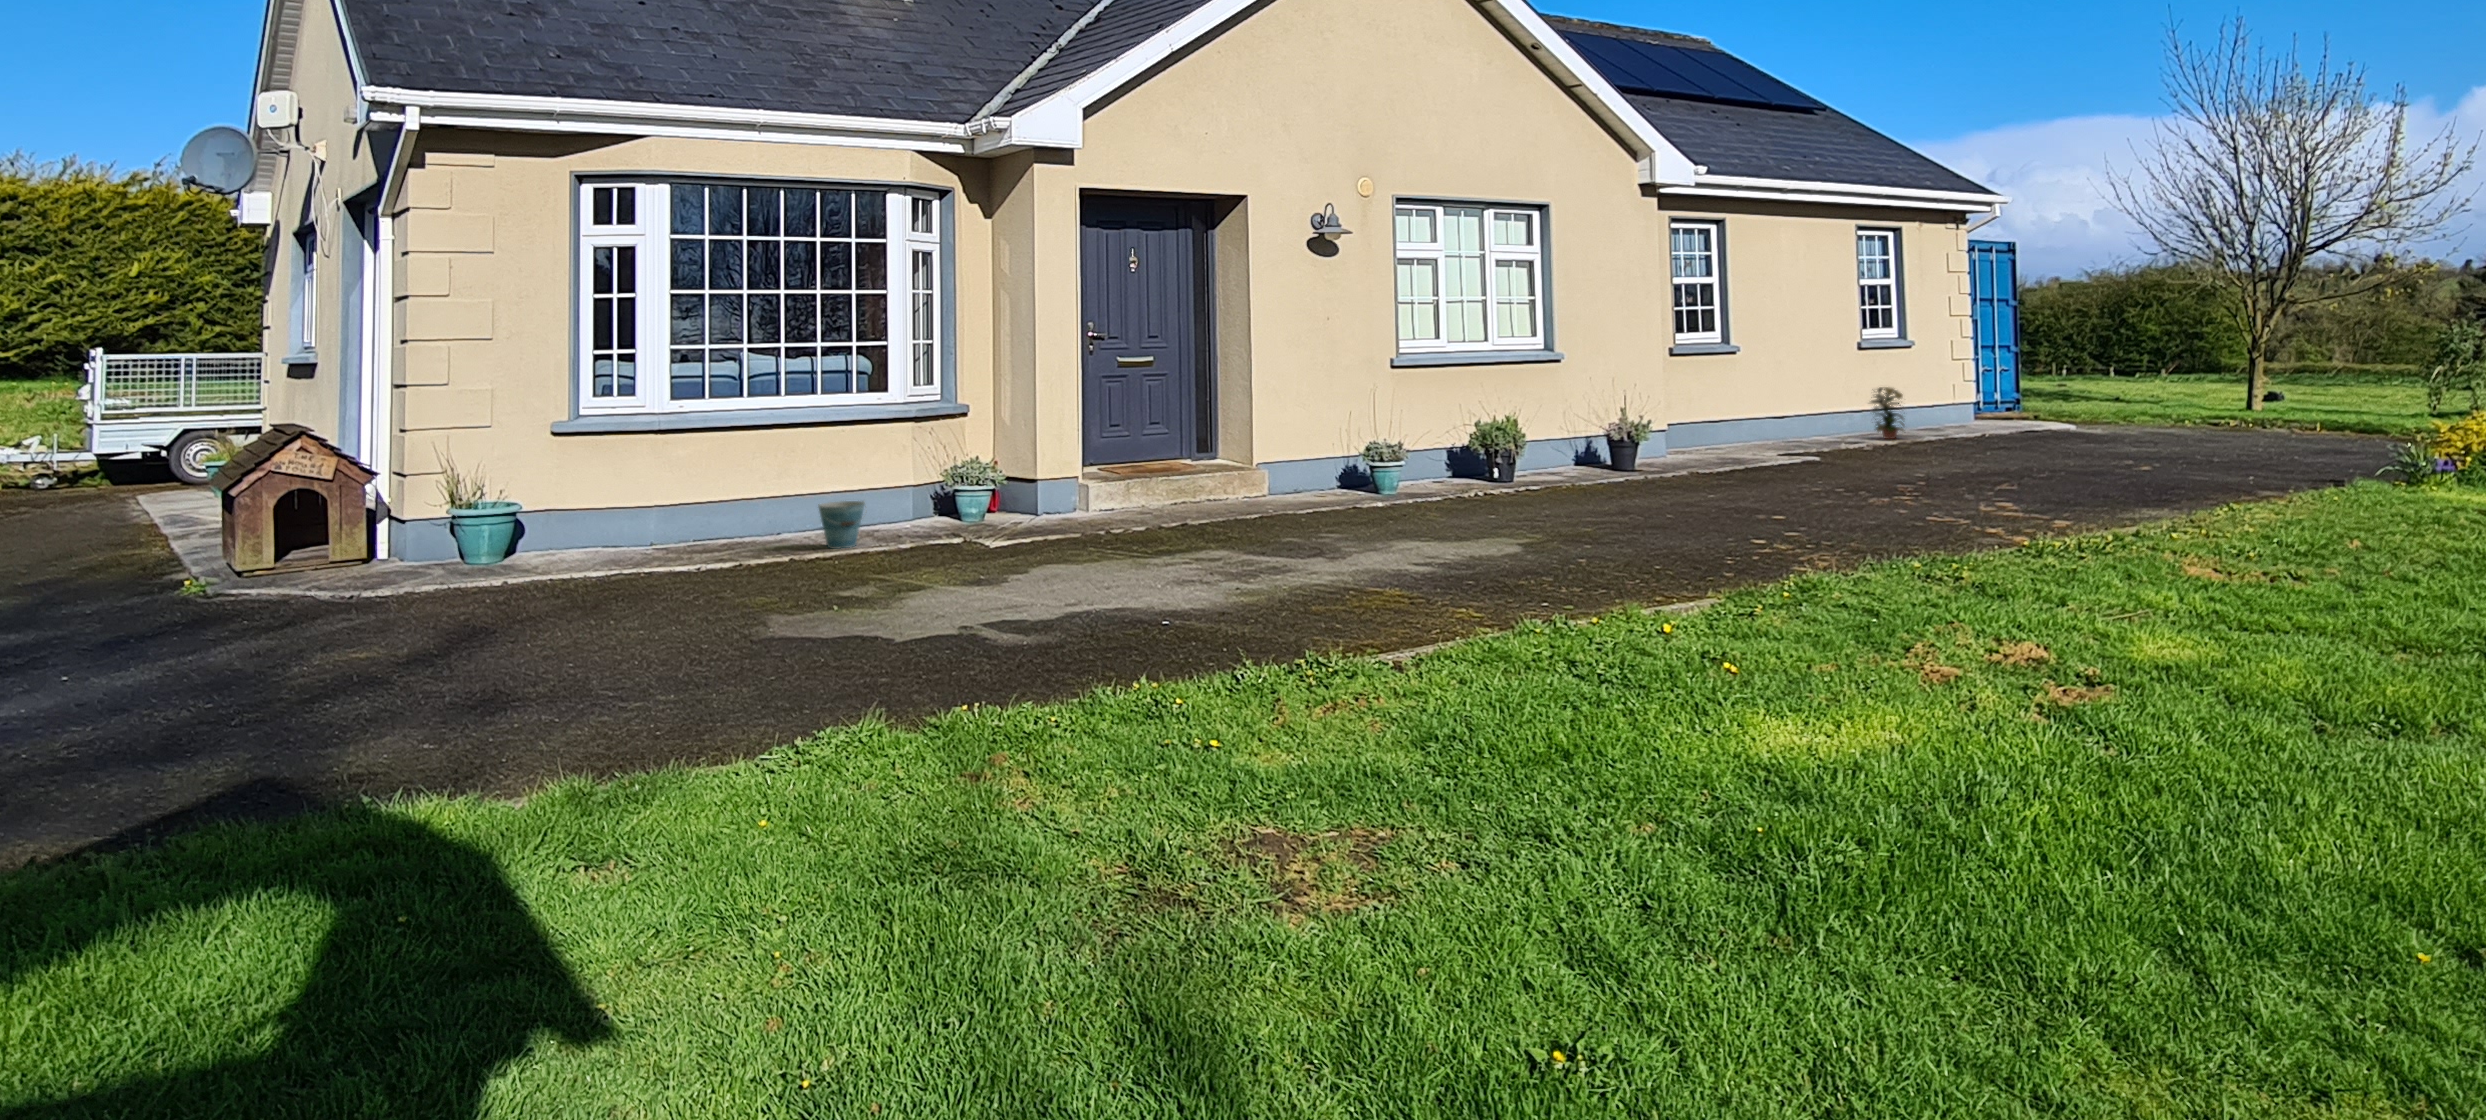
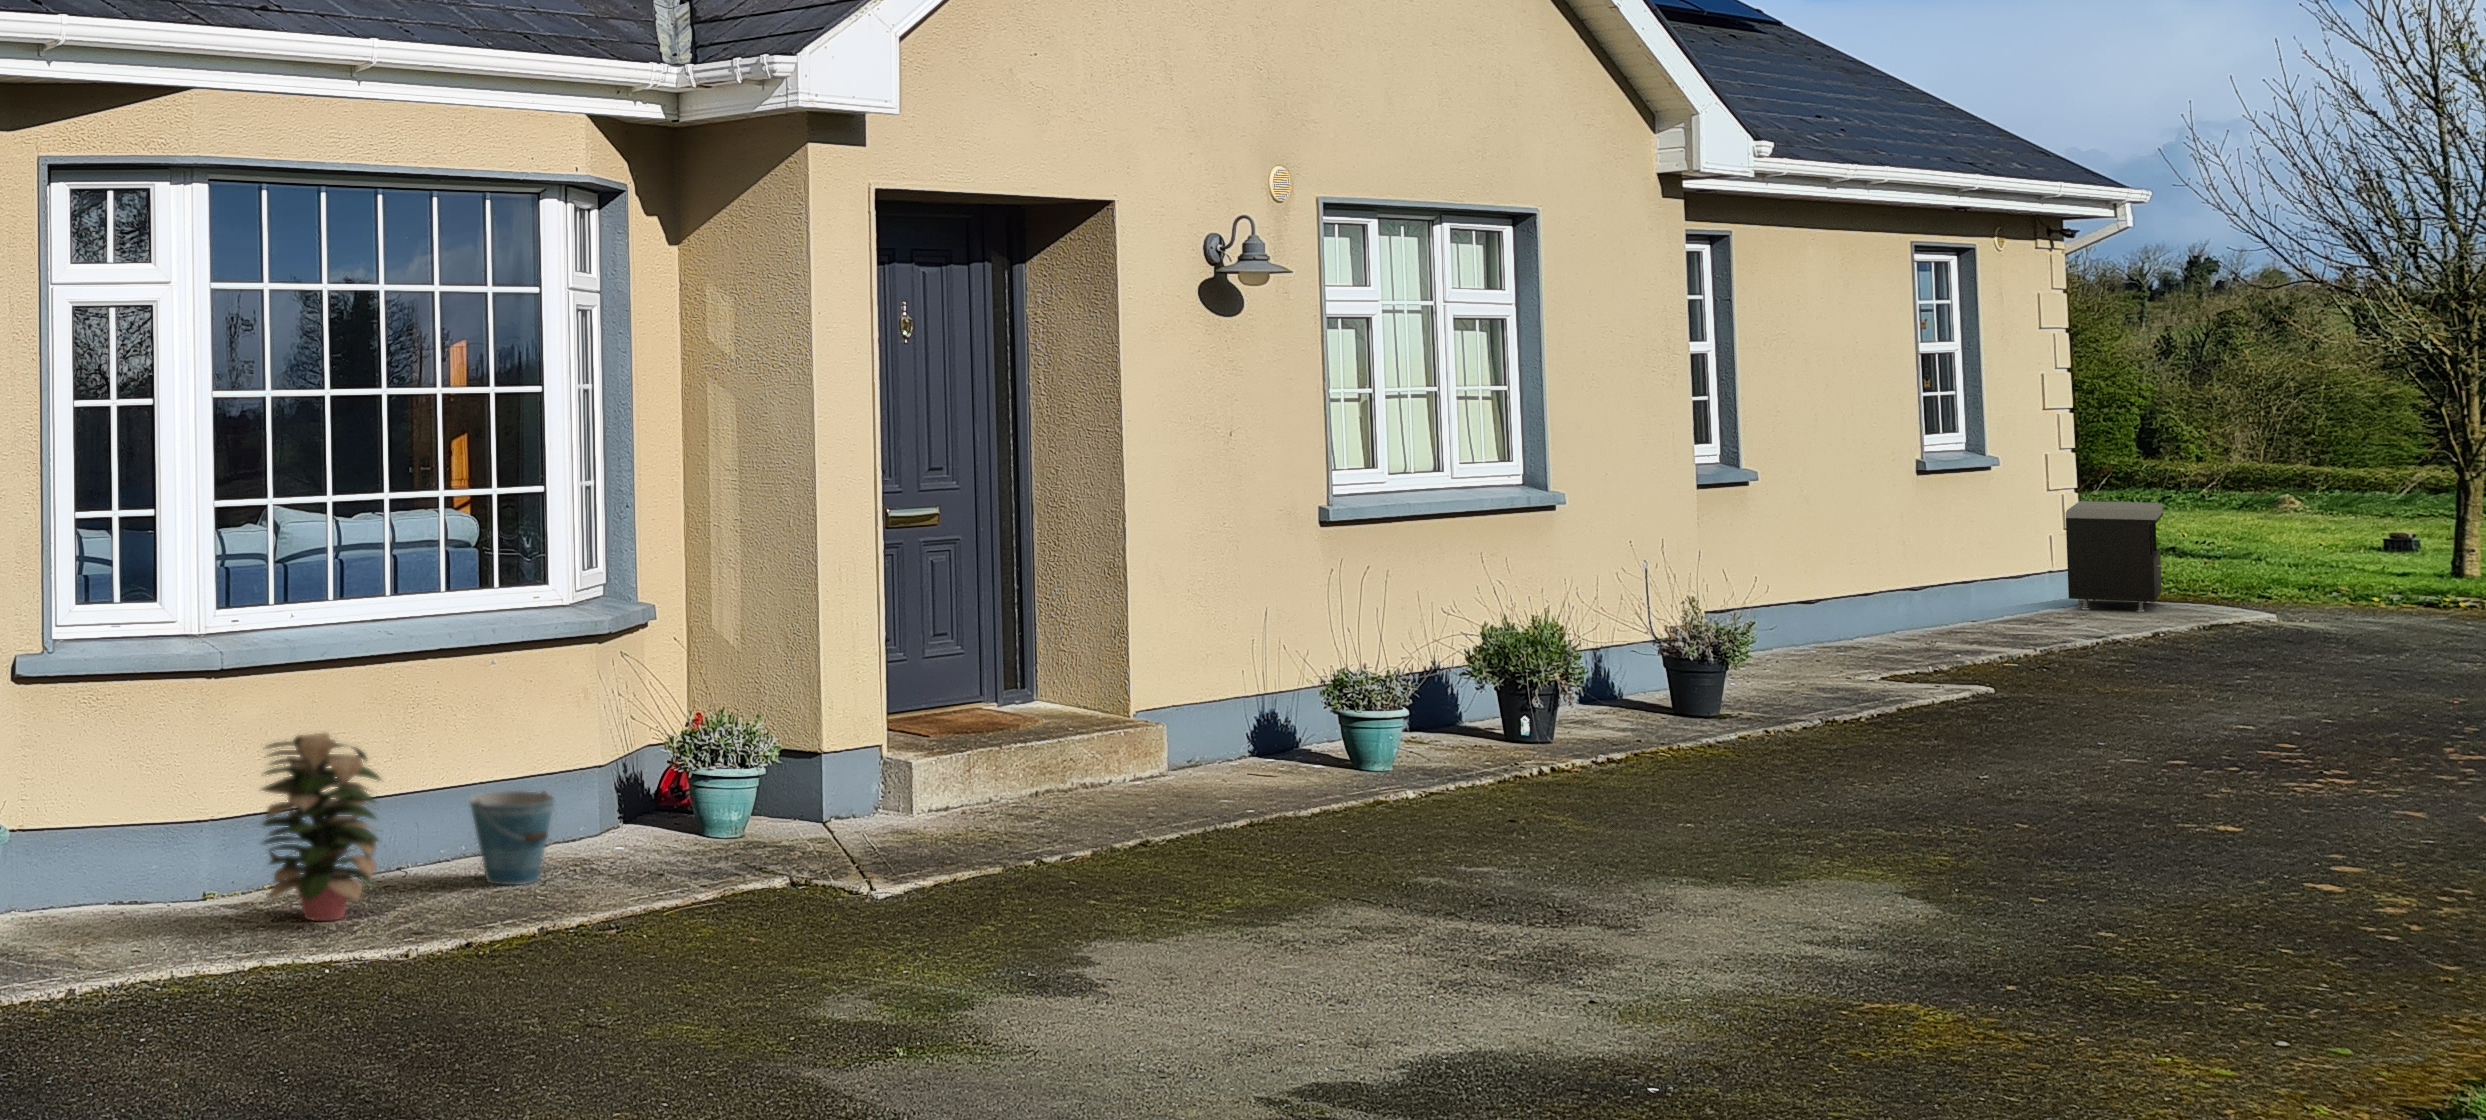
storage bench: none [1960,371,2024,431] -> present [2066,501,2163,612]
decorative plant: present [1871,387,1904,439] -> present [261,733,380,921]

